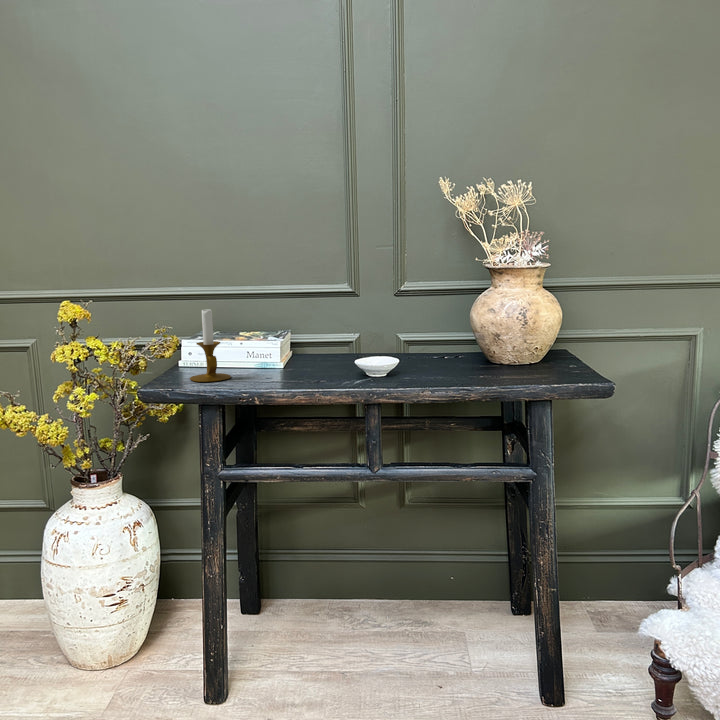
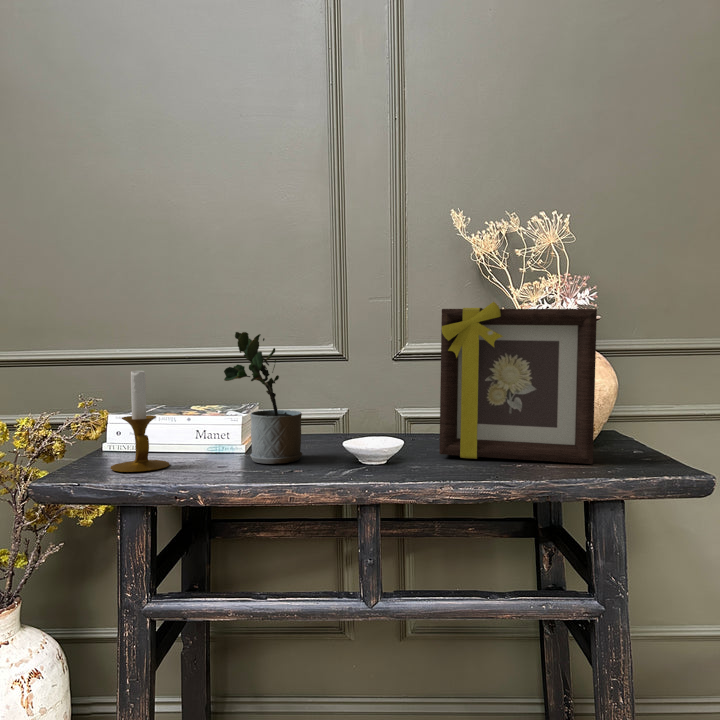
picture frame: none [425,258,540,376] -> present [439,302,597,464]
potted plant: none [269,281,326,376] -> present [224,332,302,464]

